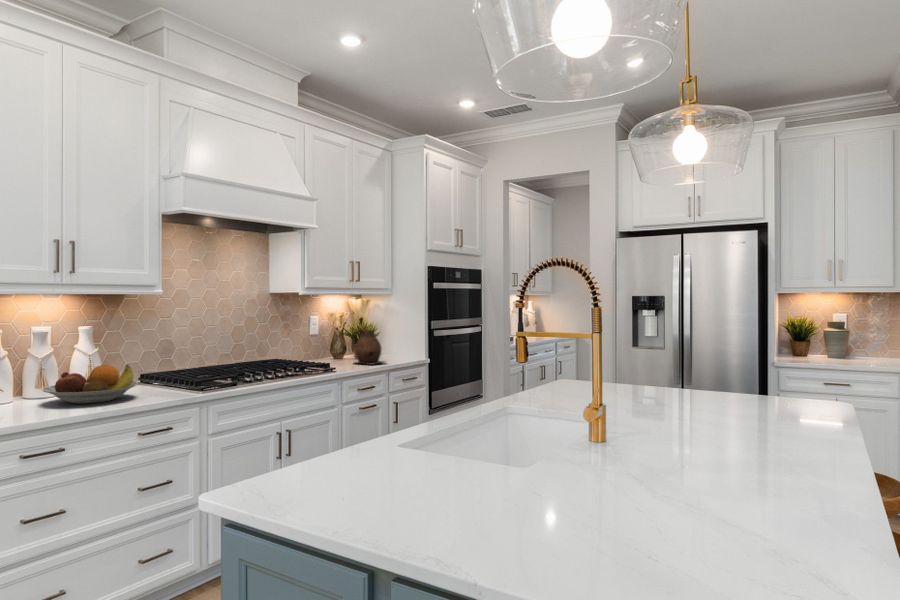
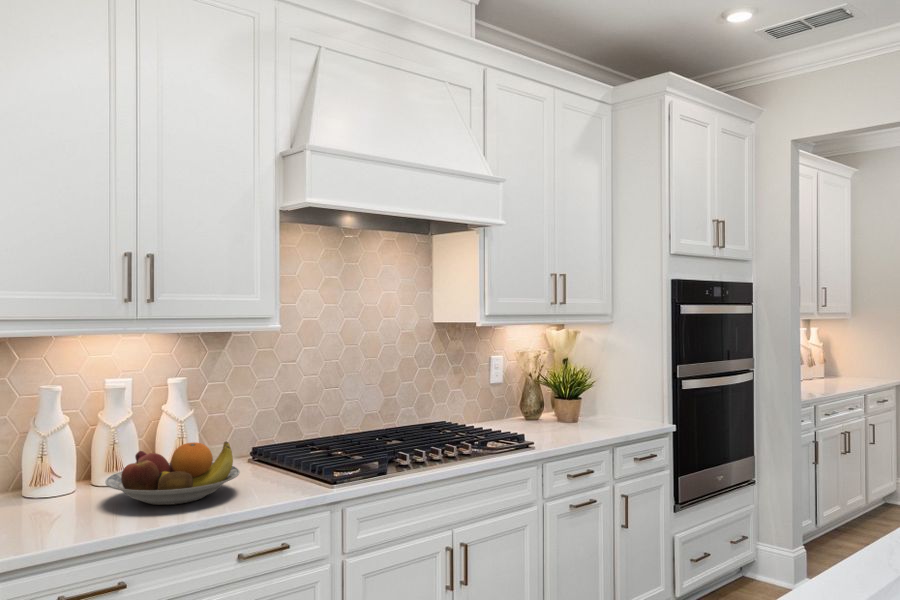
ceramic pitcher: present [351,326,385,365] -> none [554,373,612,437]

